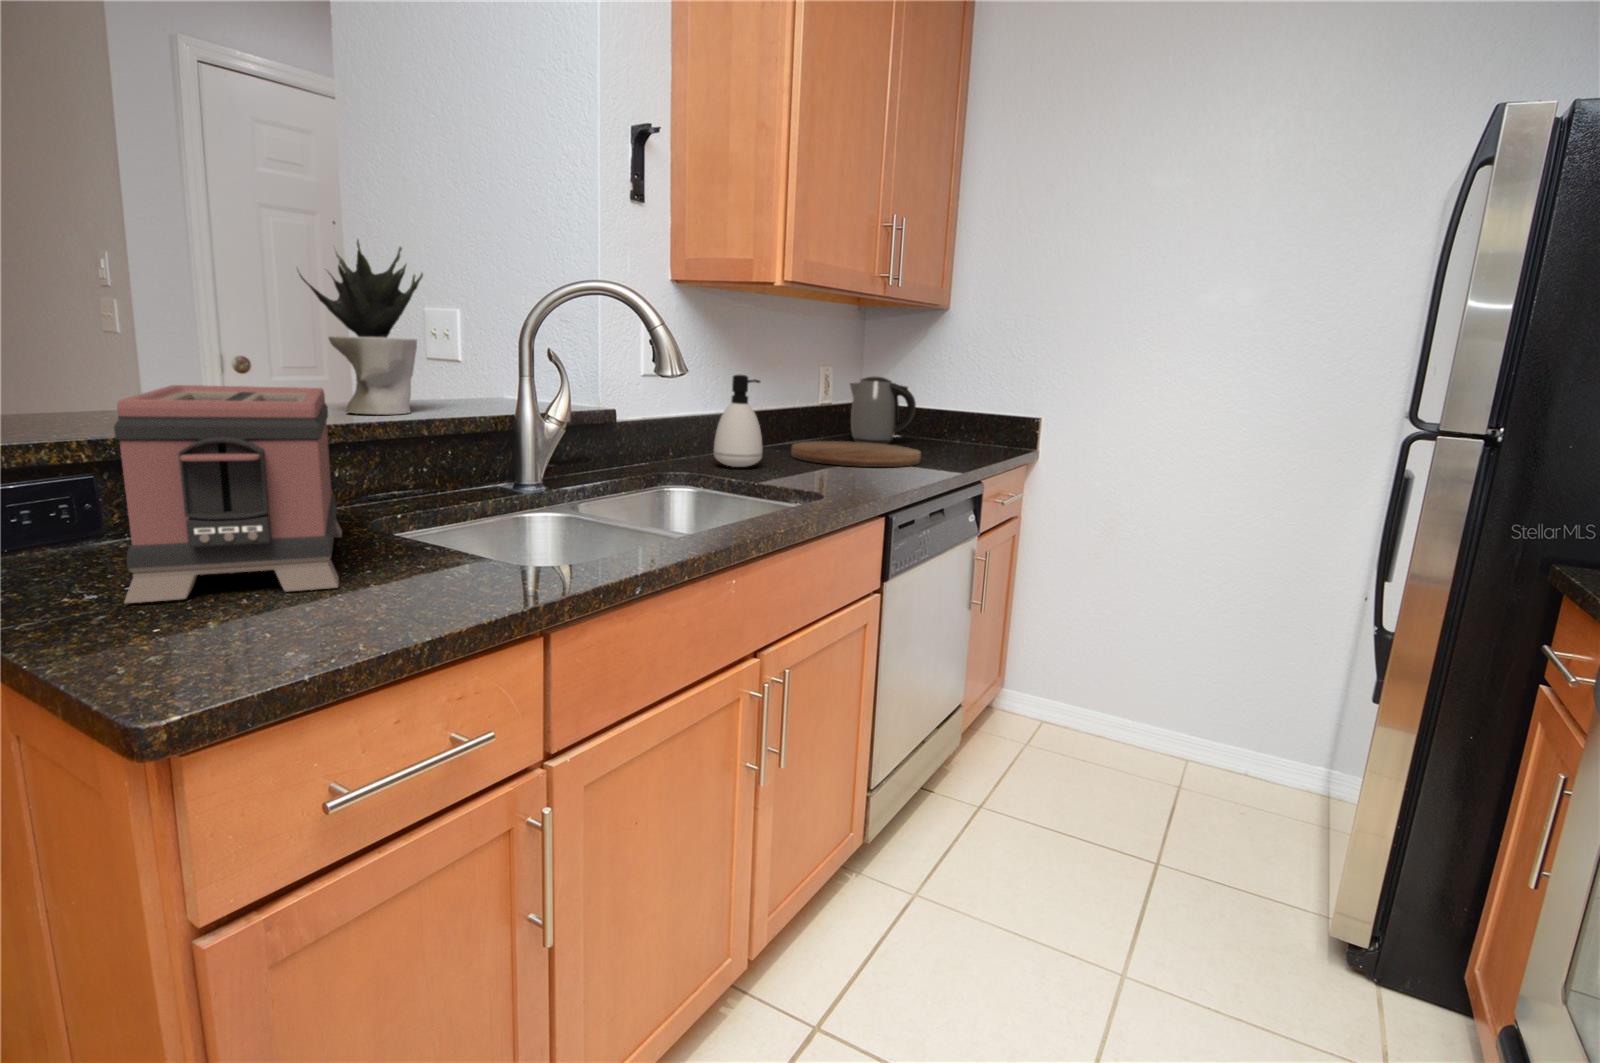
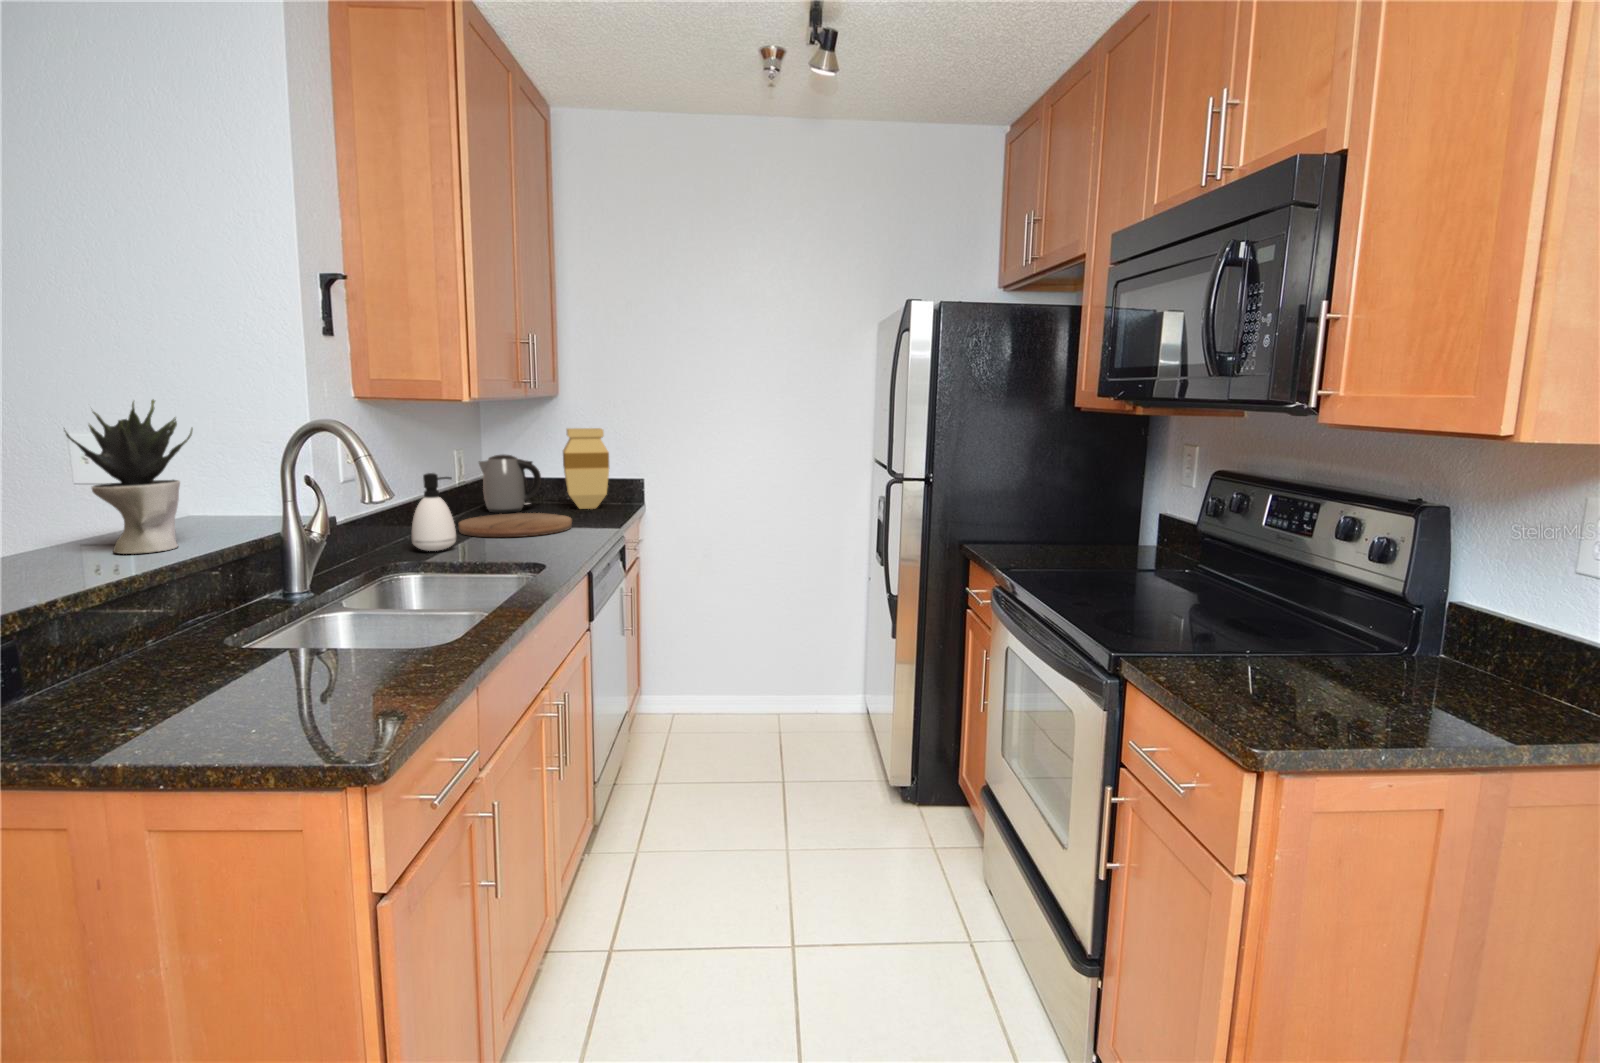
vase: none [941,350,999,450] -> present [563,428,609,509]
toaster: present [114,385,342,604] -> none [94,540,334,718]

